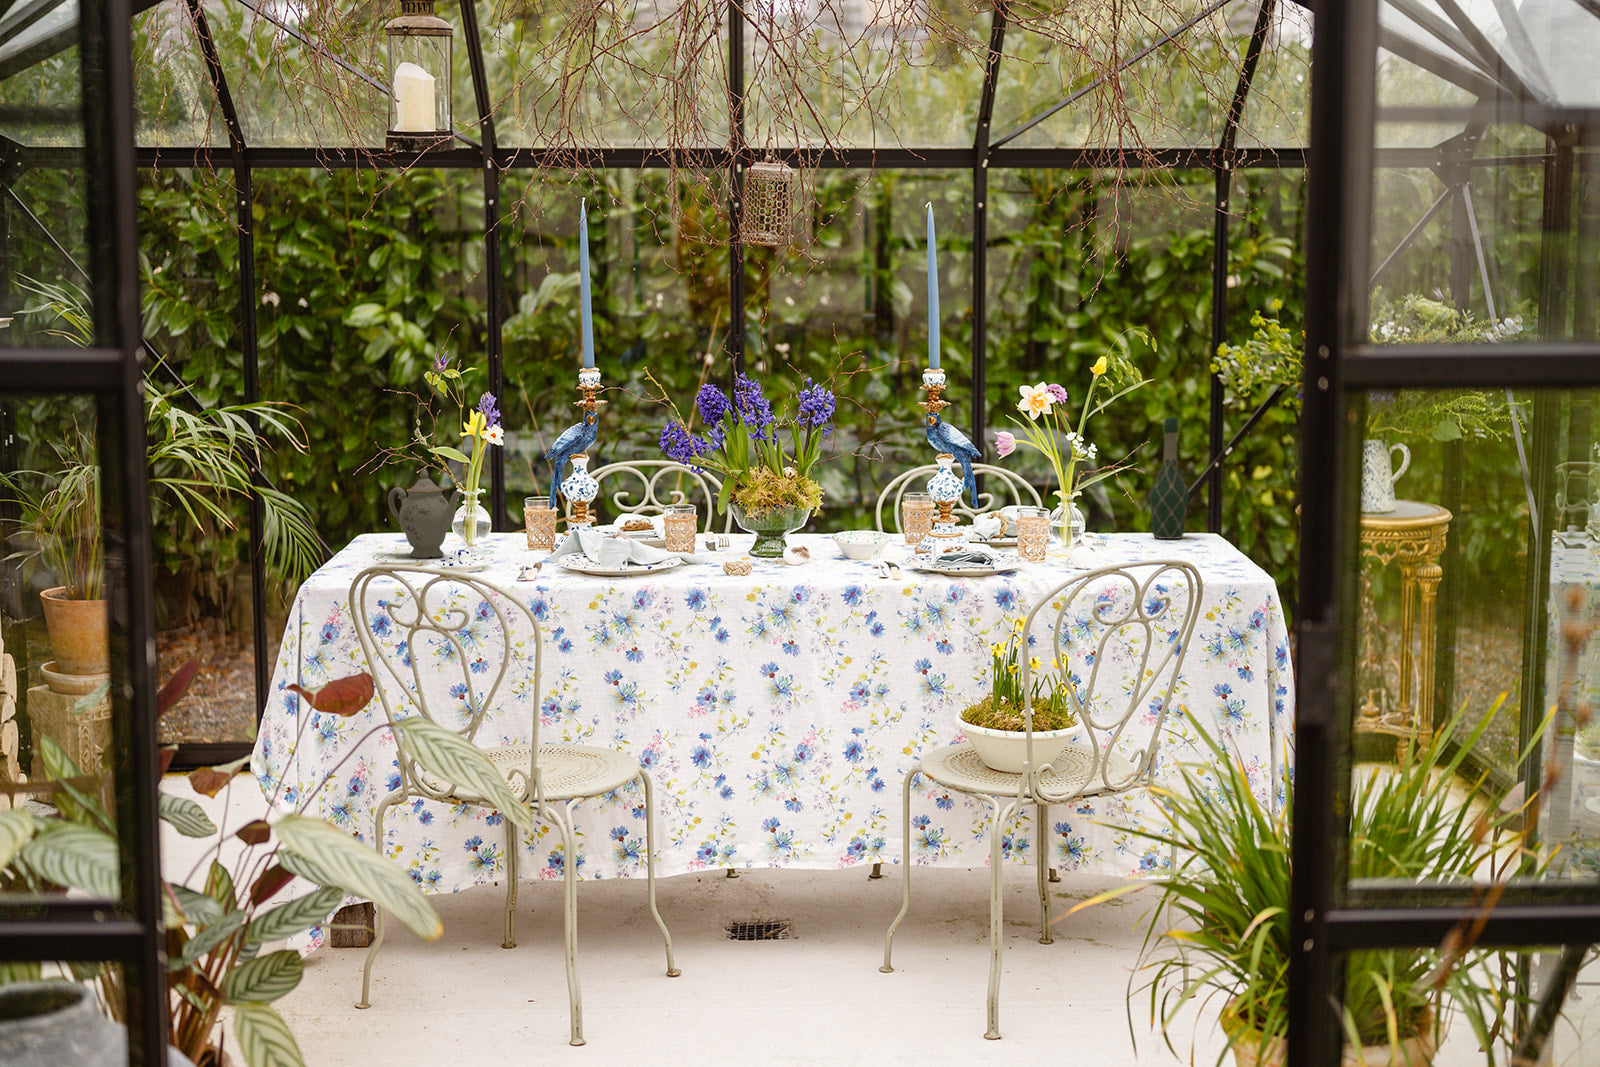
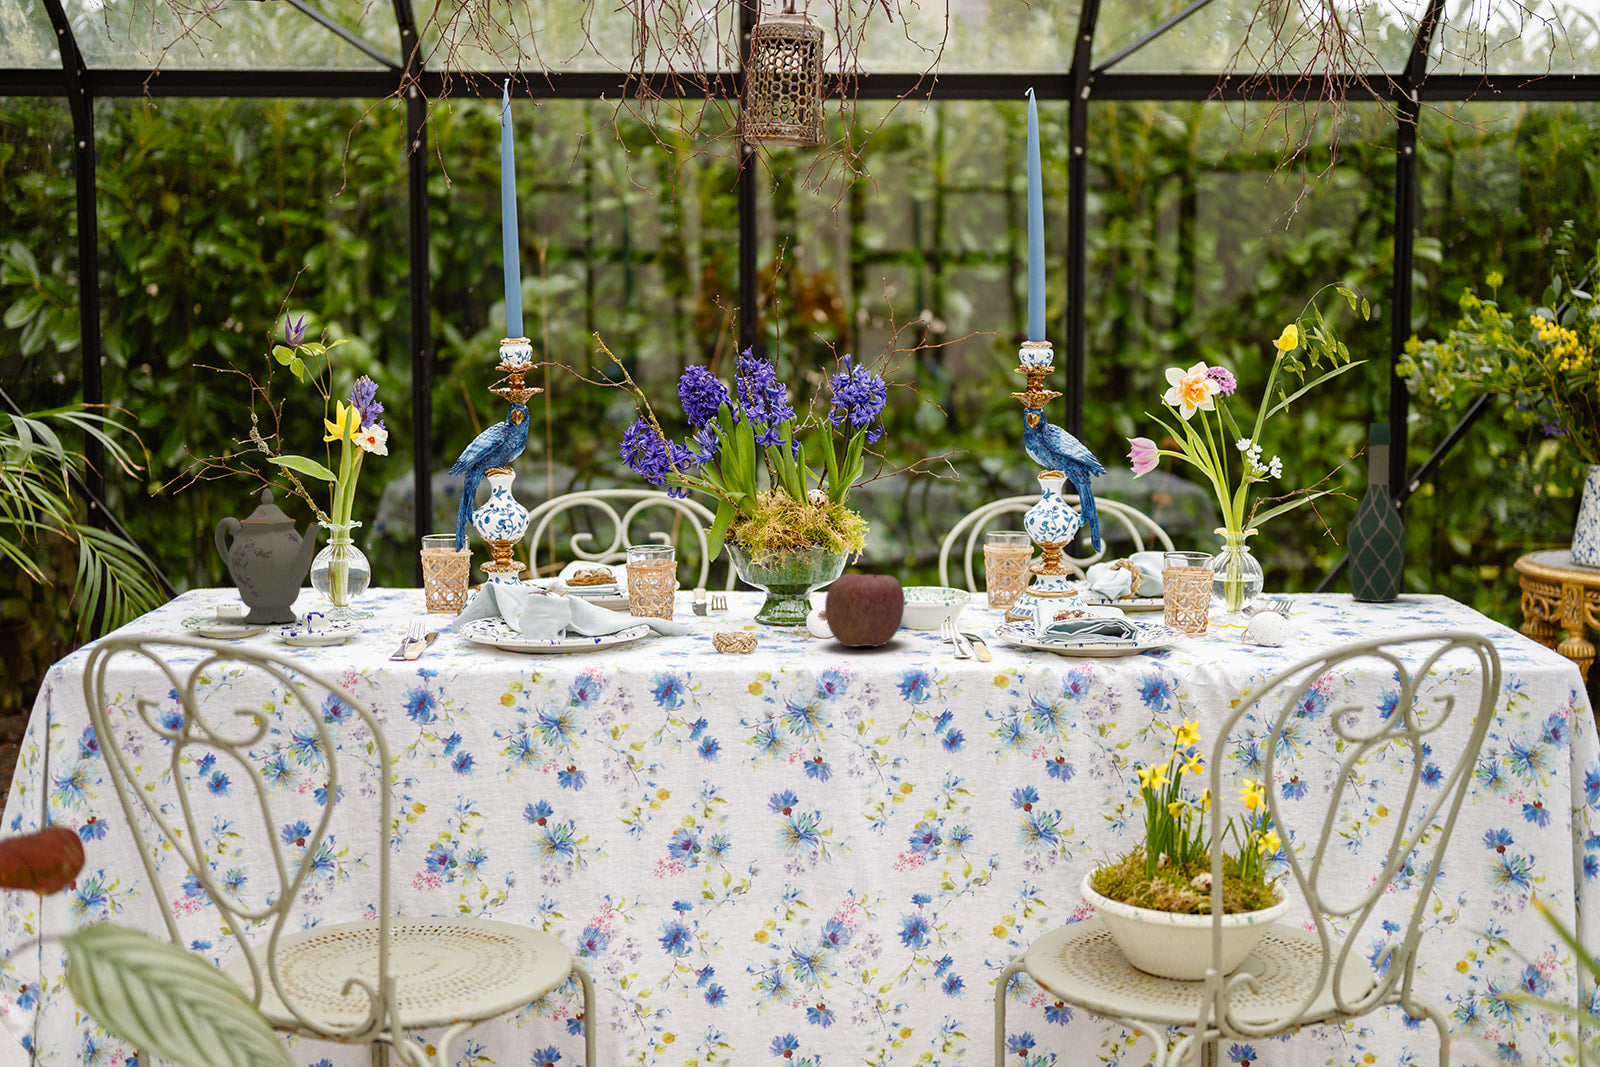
apple: none [796,524,847,570] -> present [825,574,905,647]

